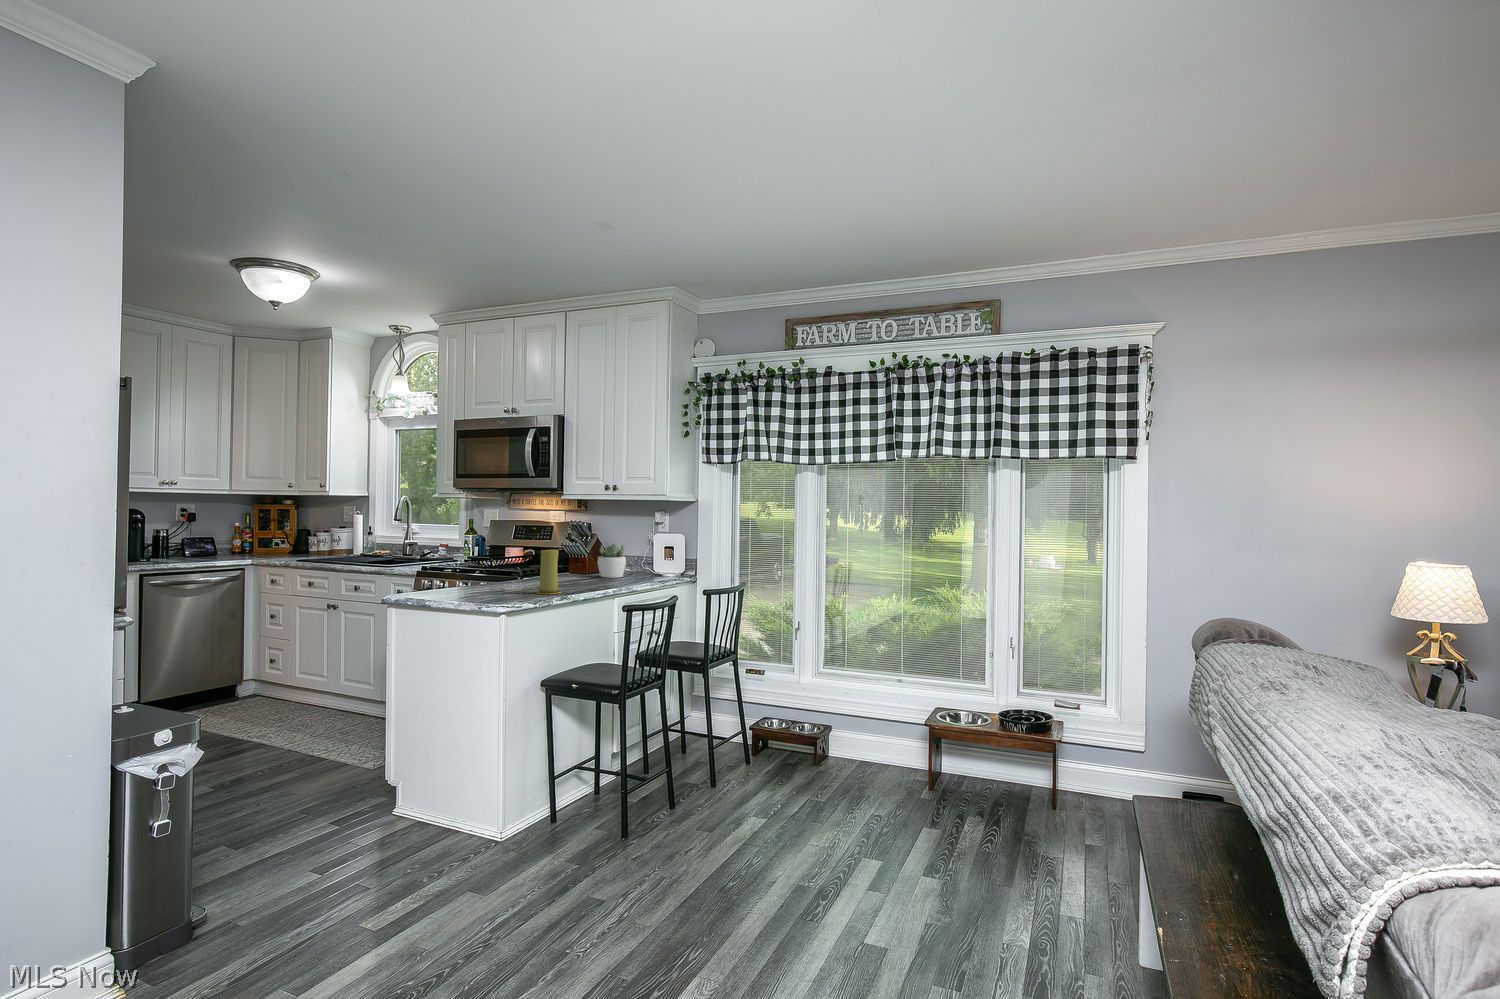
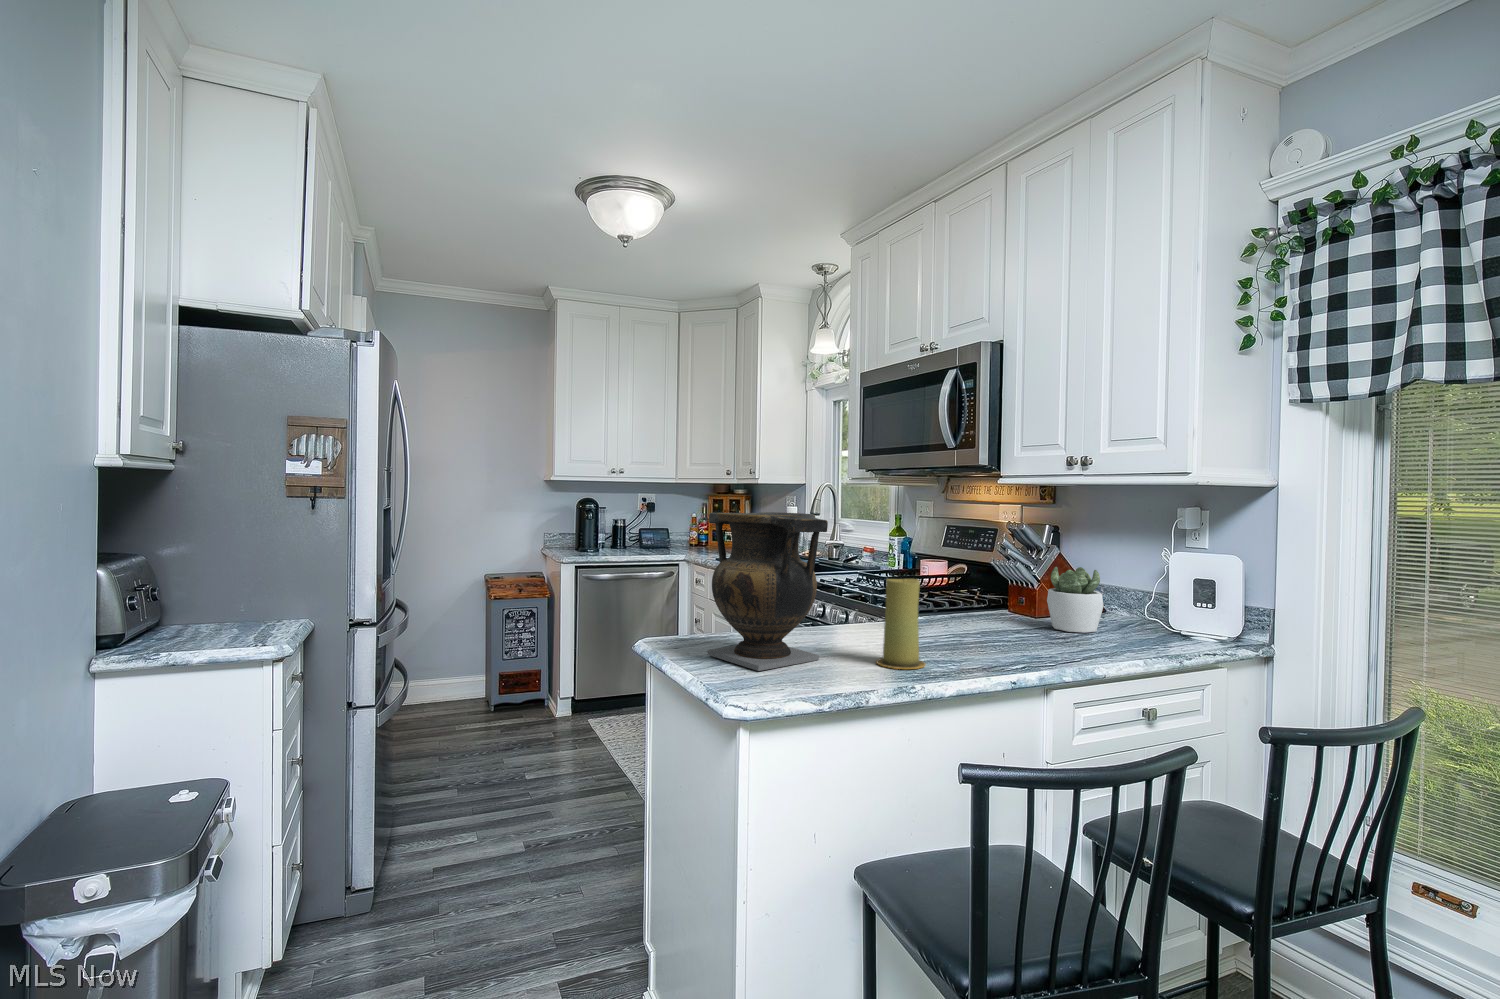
vase: none [438,517,516,600] -> present [707,512,828,671]

